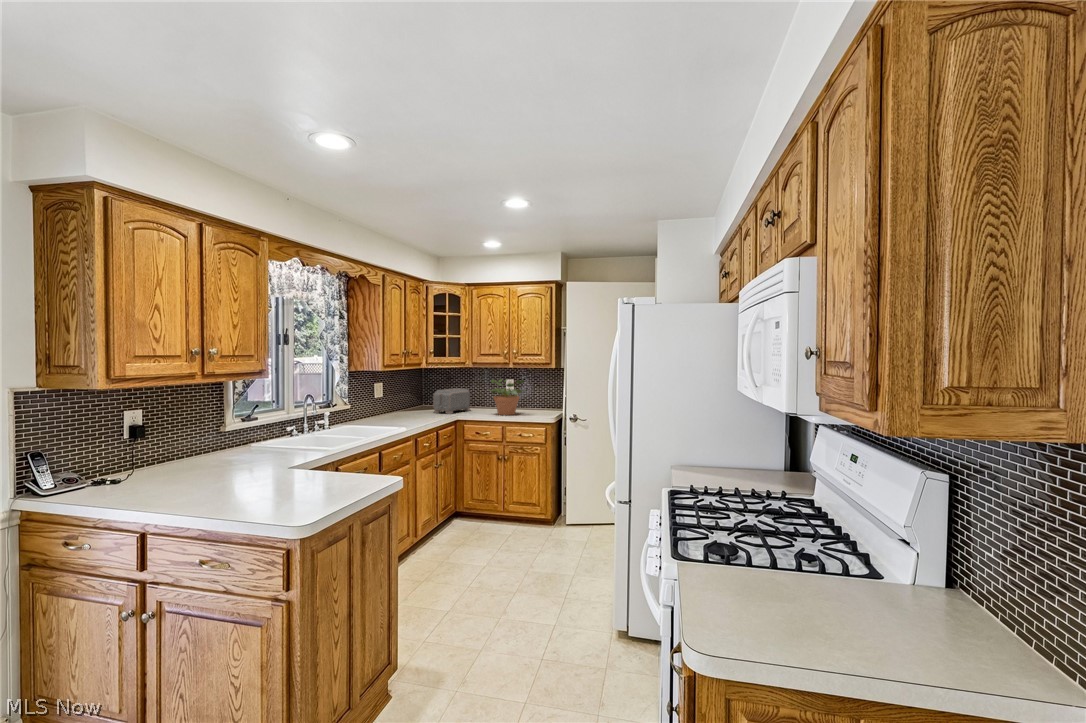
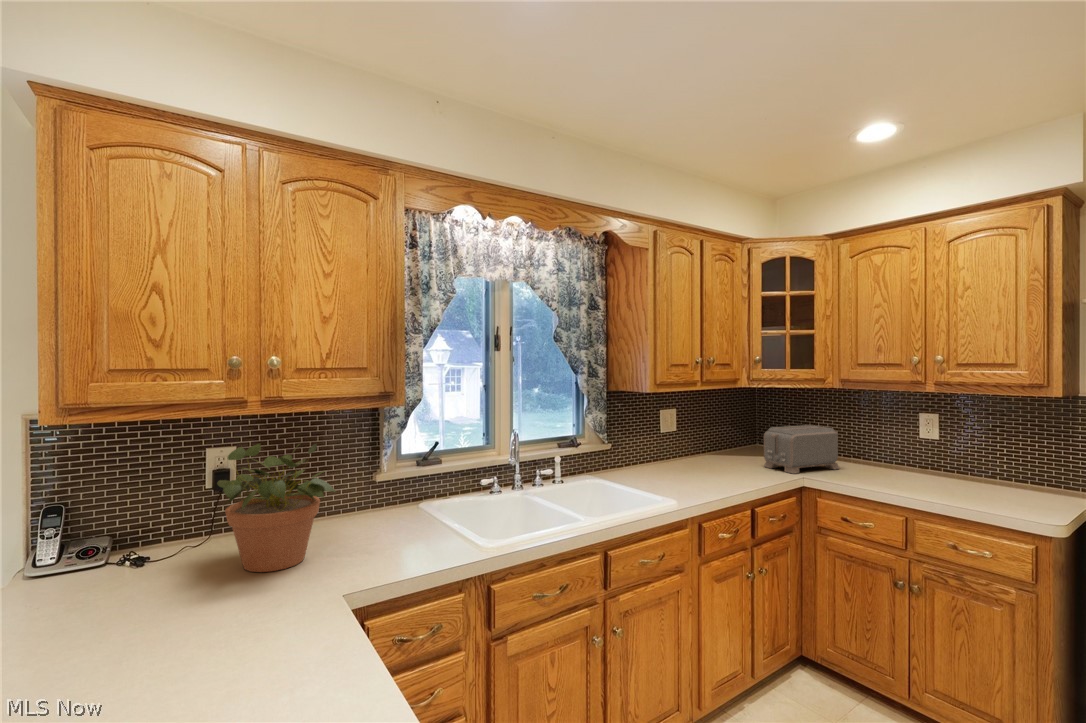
potted plant: present [490,379,524,415] -> present [218,444,336,572]

